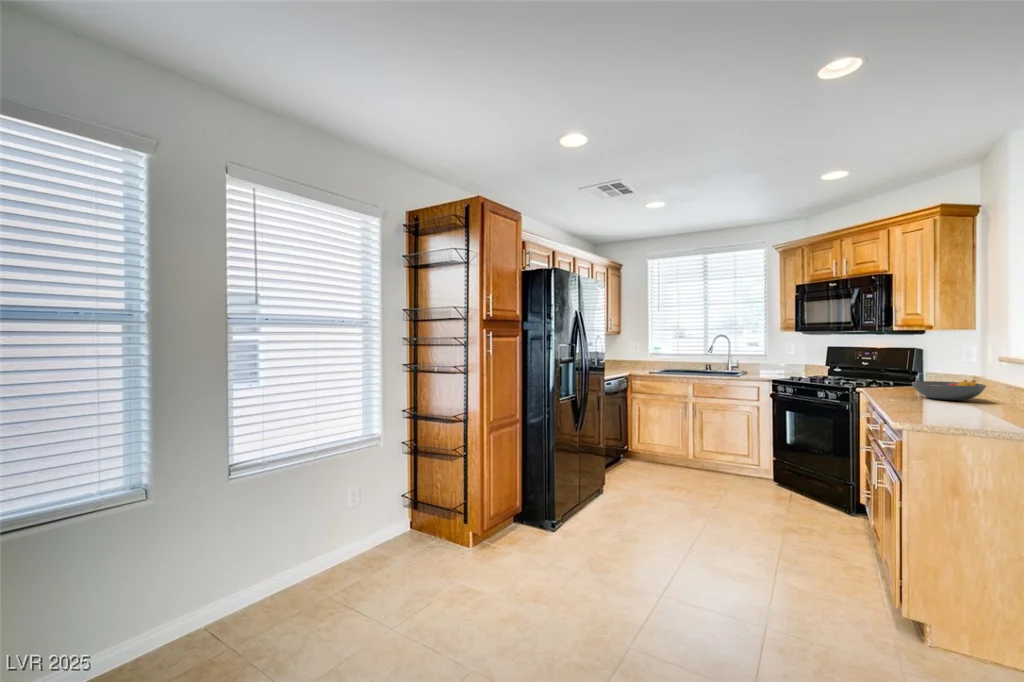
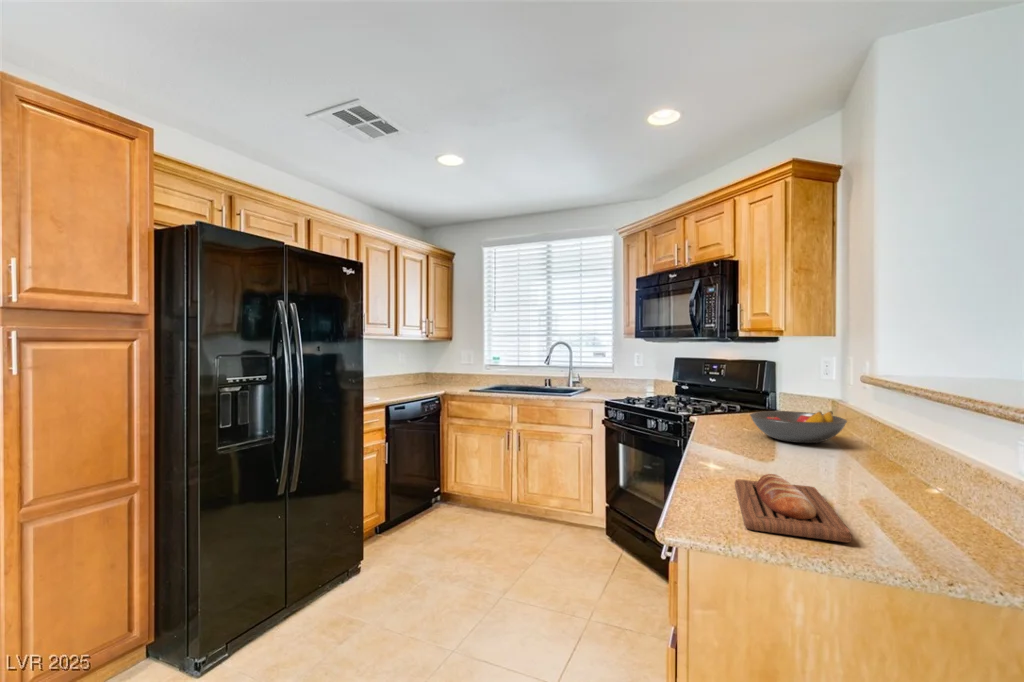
bread loaf: none [917,405,994,428] -> present [735,474,852,543]

